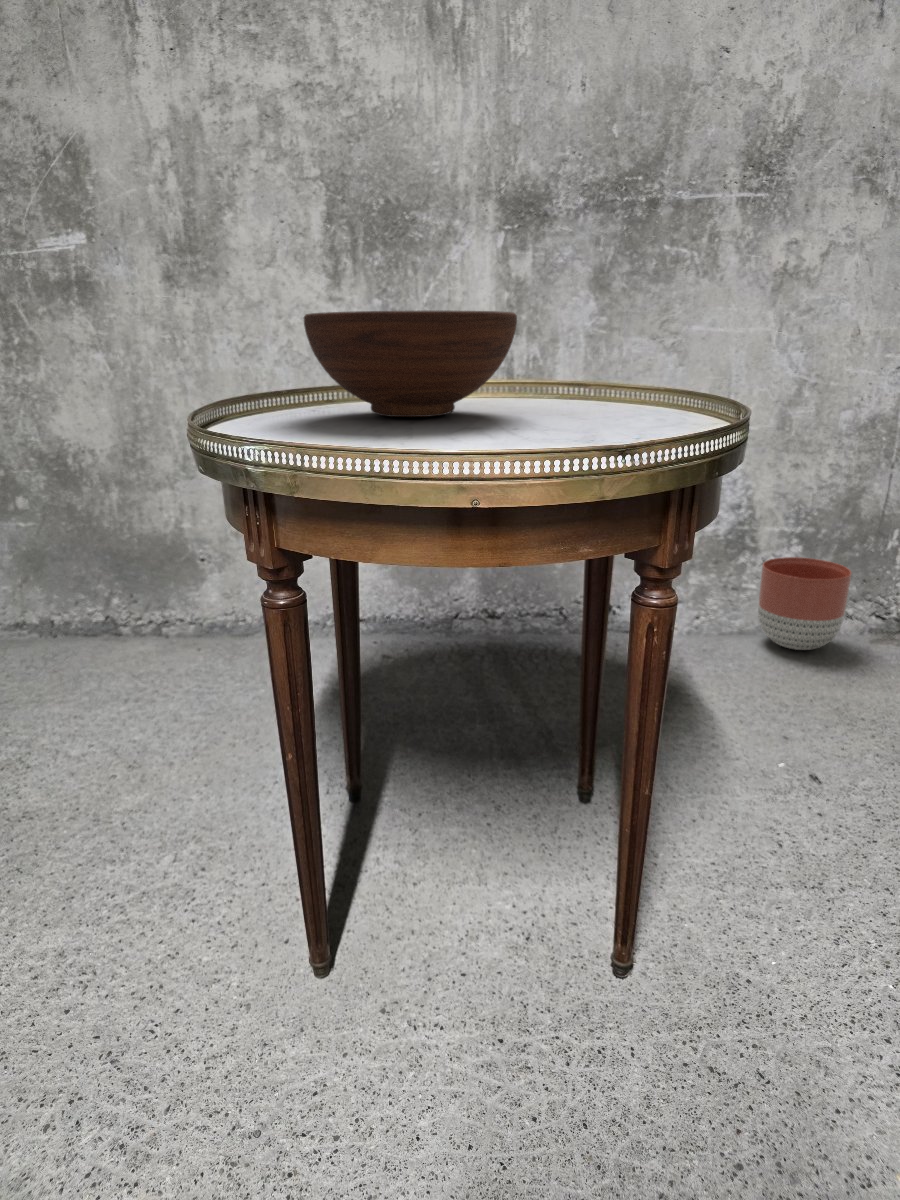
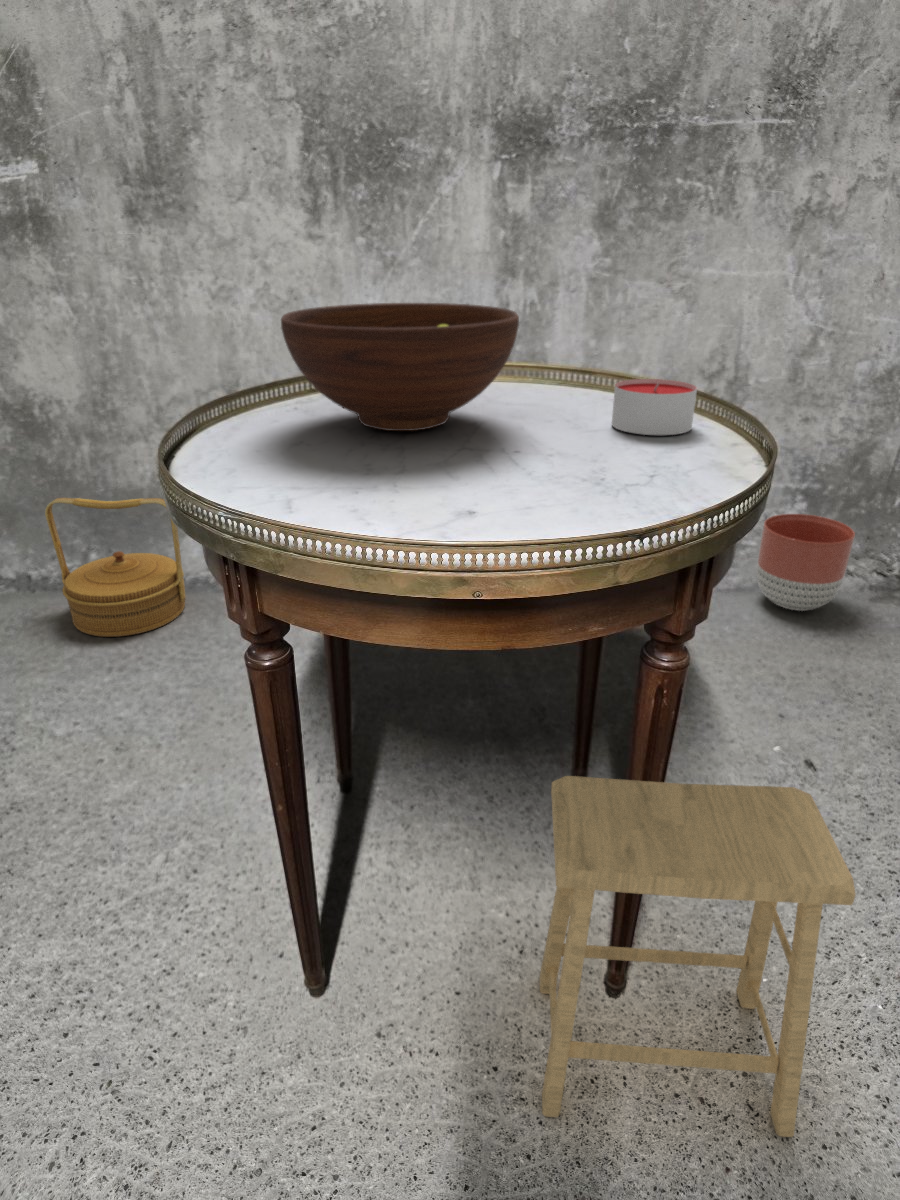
candle: none [603,376,680,418] -> present [612,379,697,435]
woven basket: none [65,539,196,673] -> present [45,498,186,637]
footstool: none [545,728,846,1101] -> present [539,776,856,1137]

